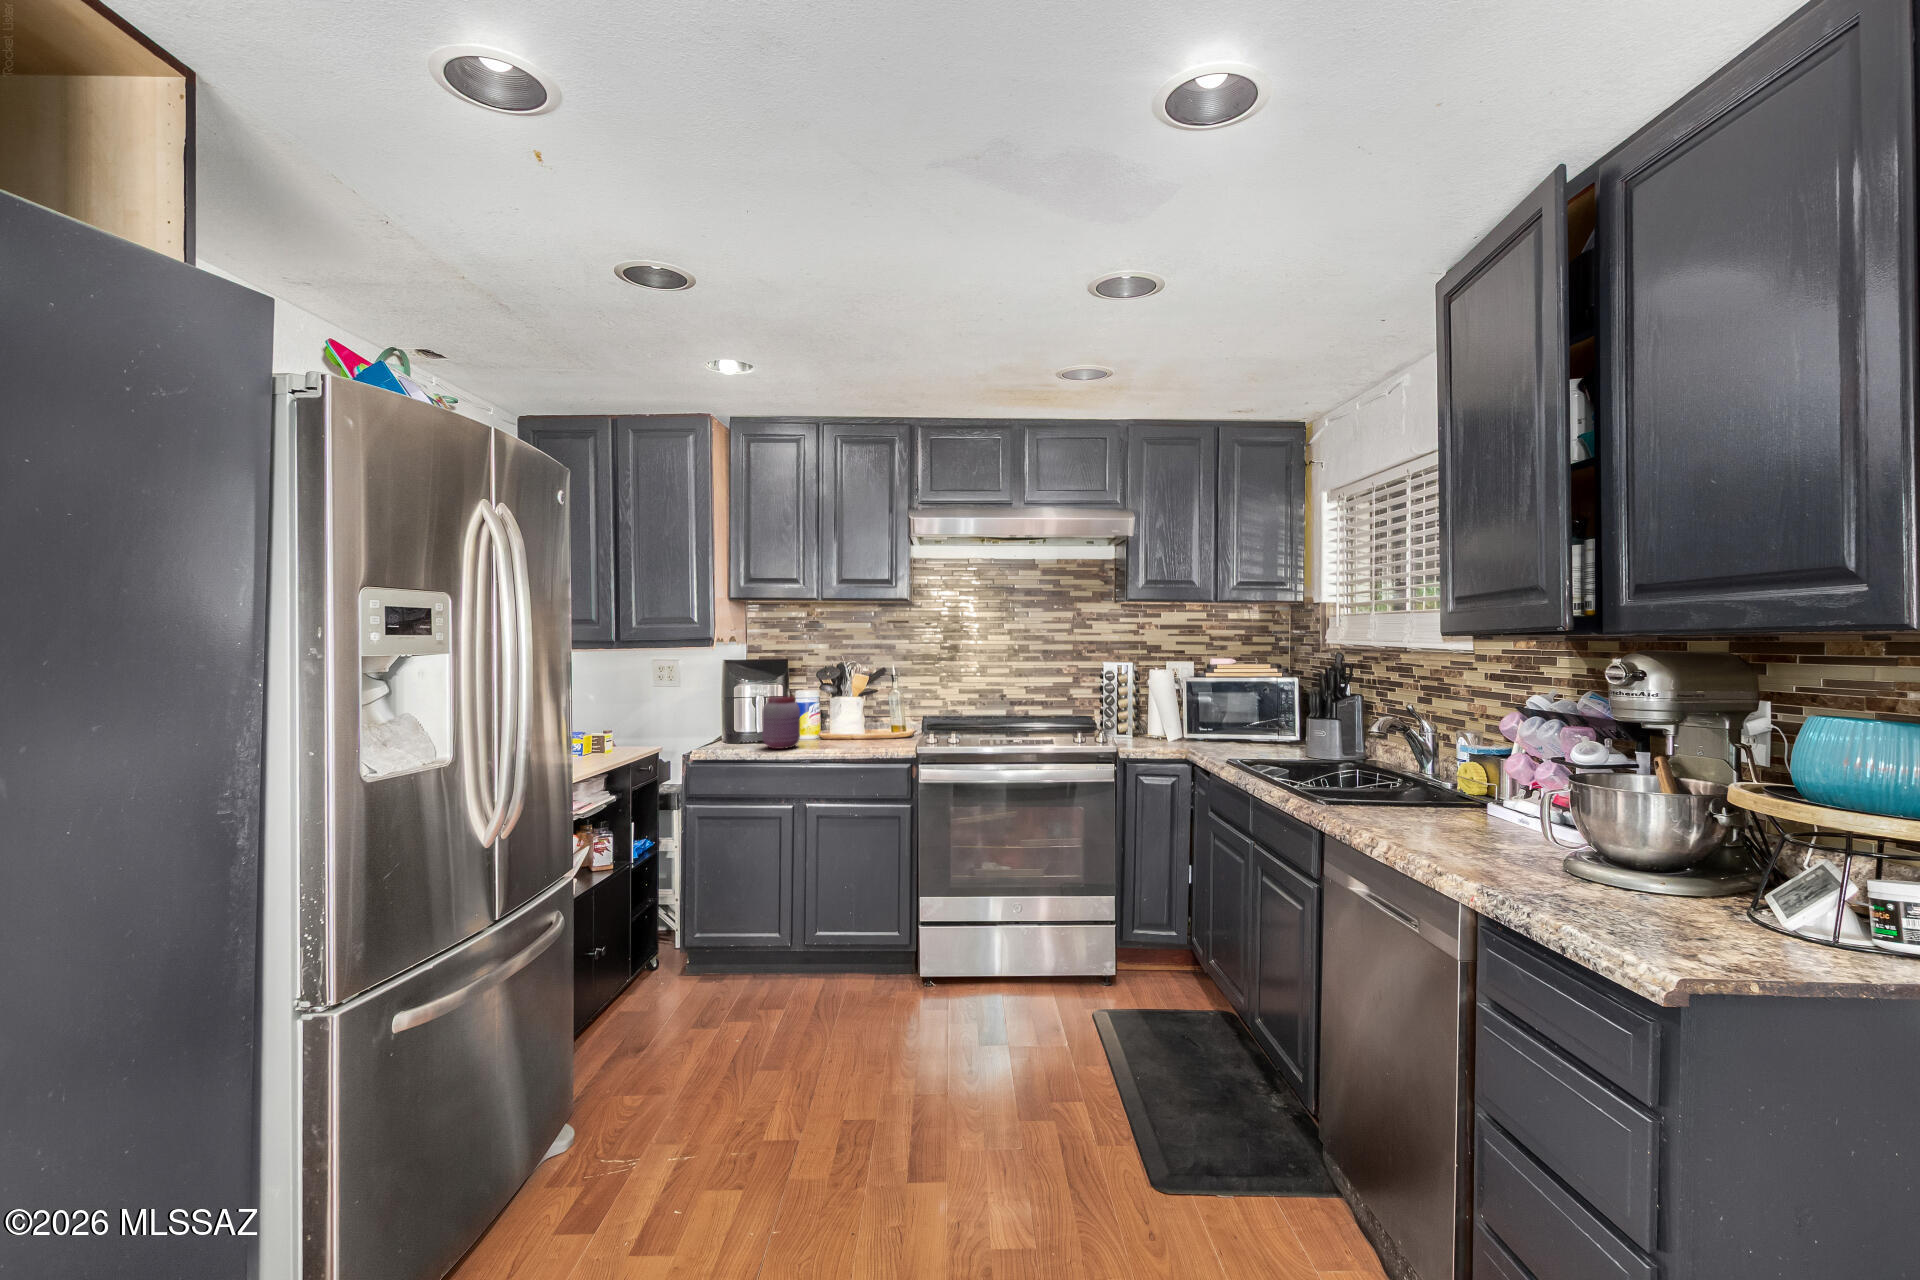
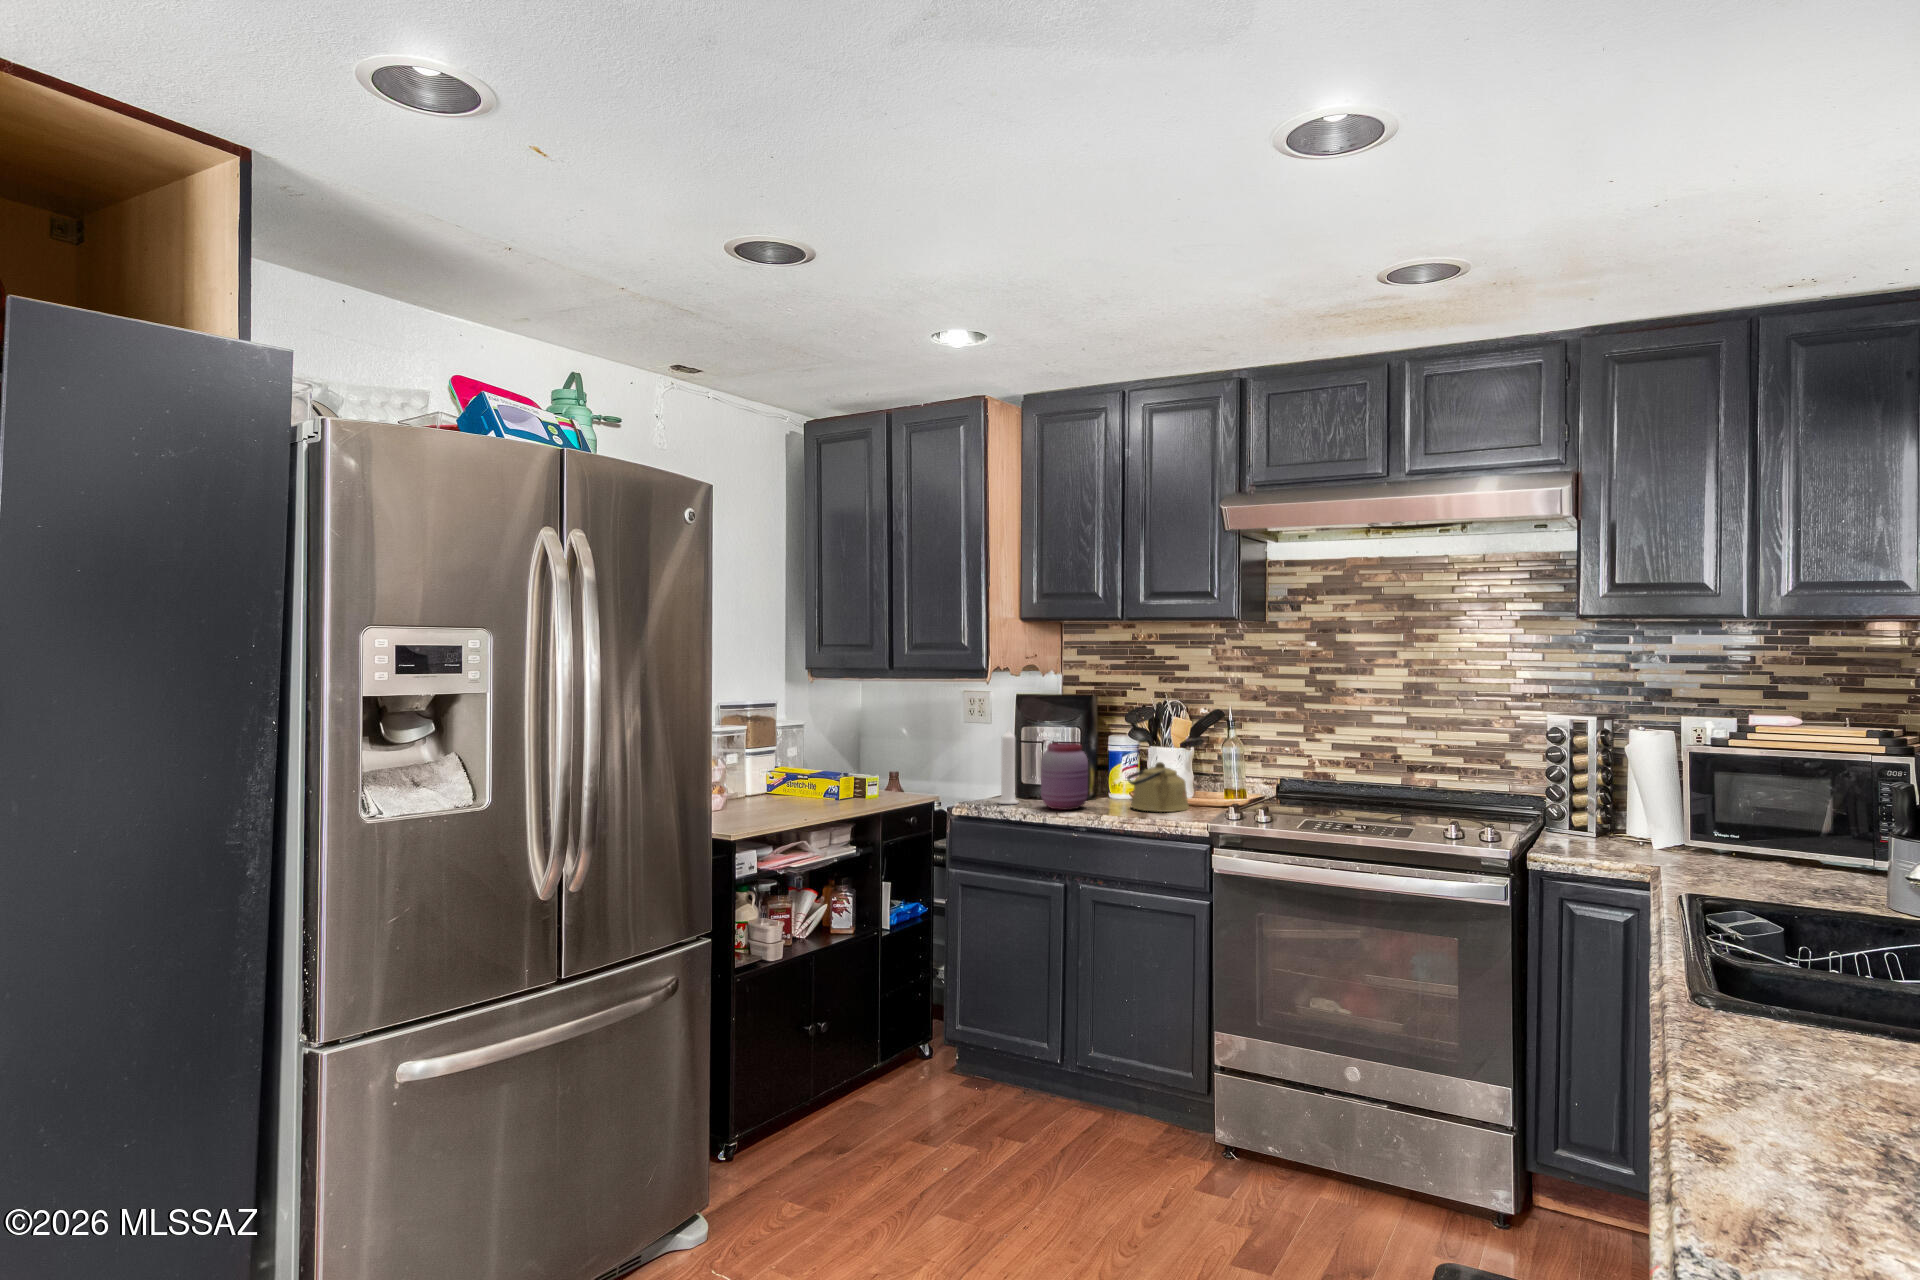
candle: none [719,685,737,749] -> present [997,727,1018,804]
kettle: none [826,707,876,744] -> present [1127,762,1189,812]

